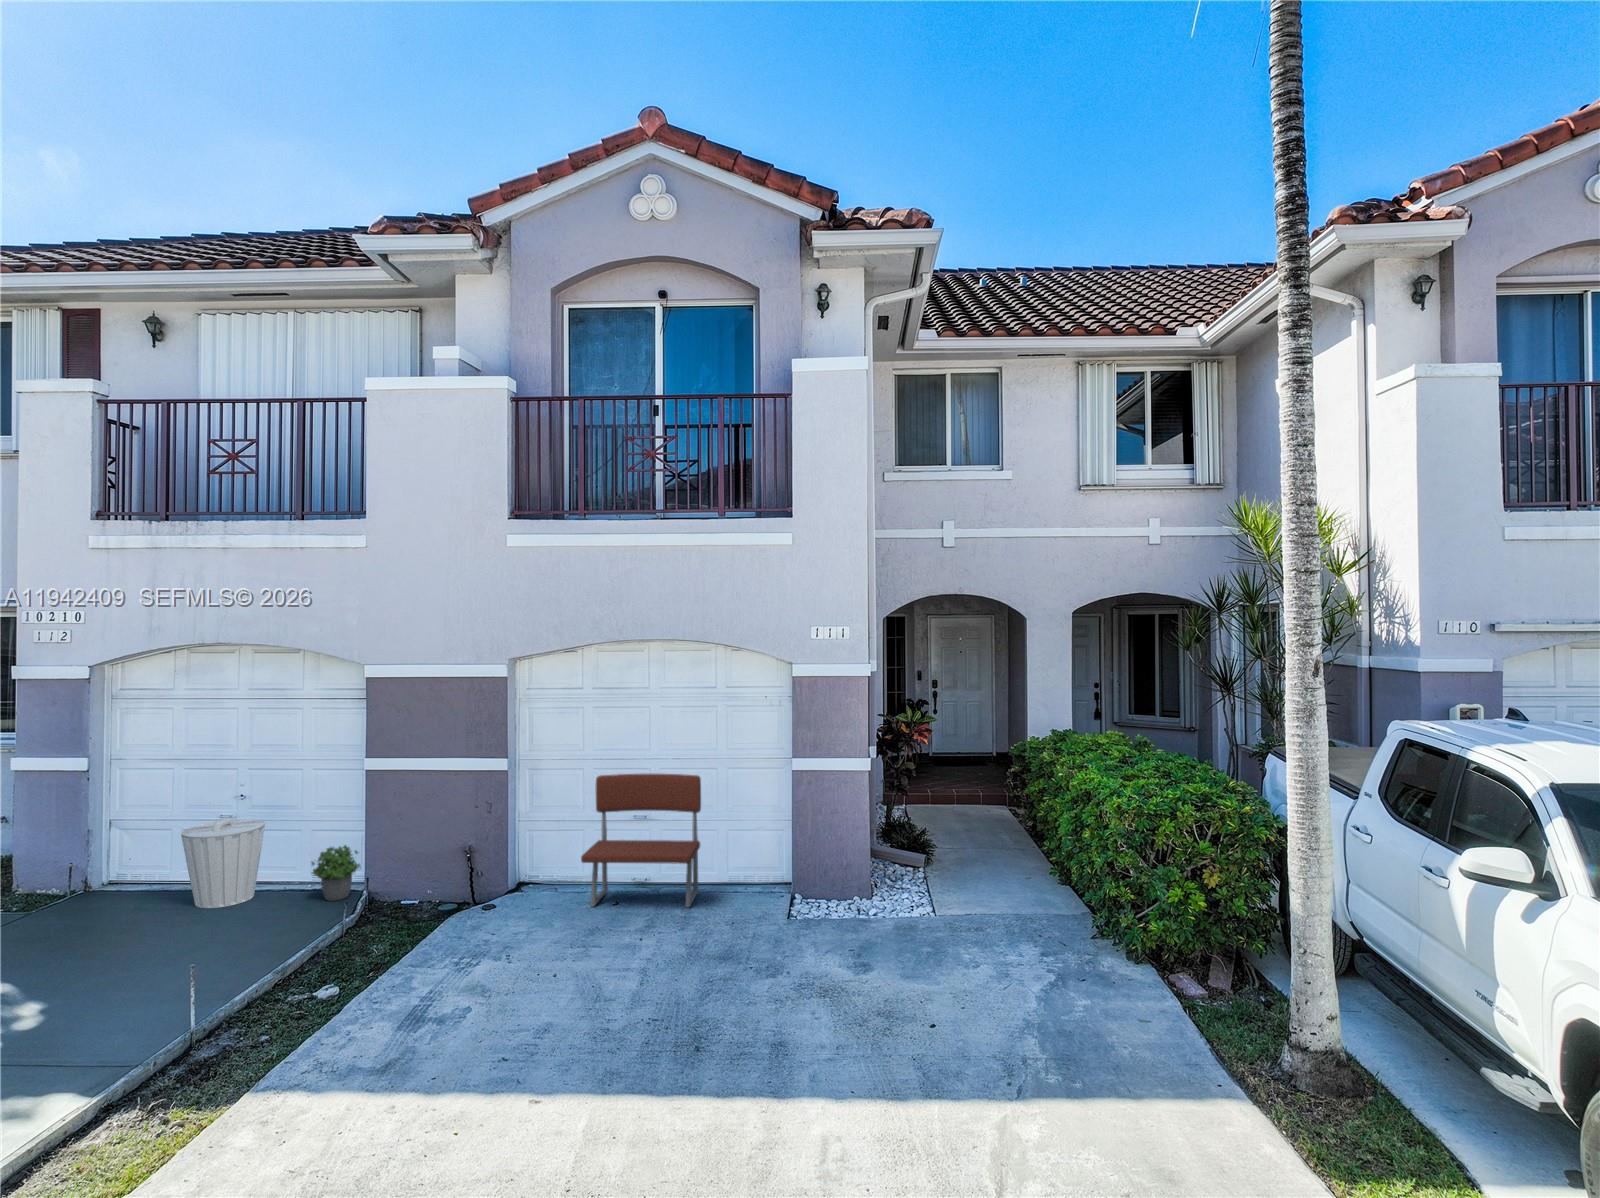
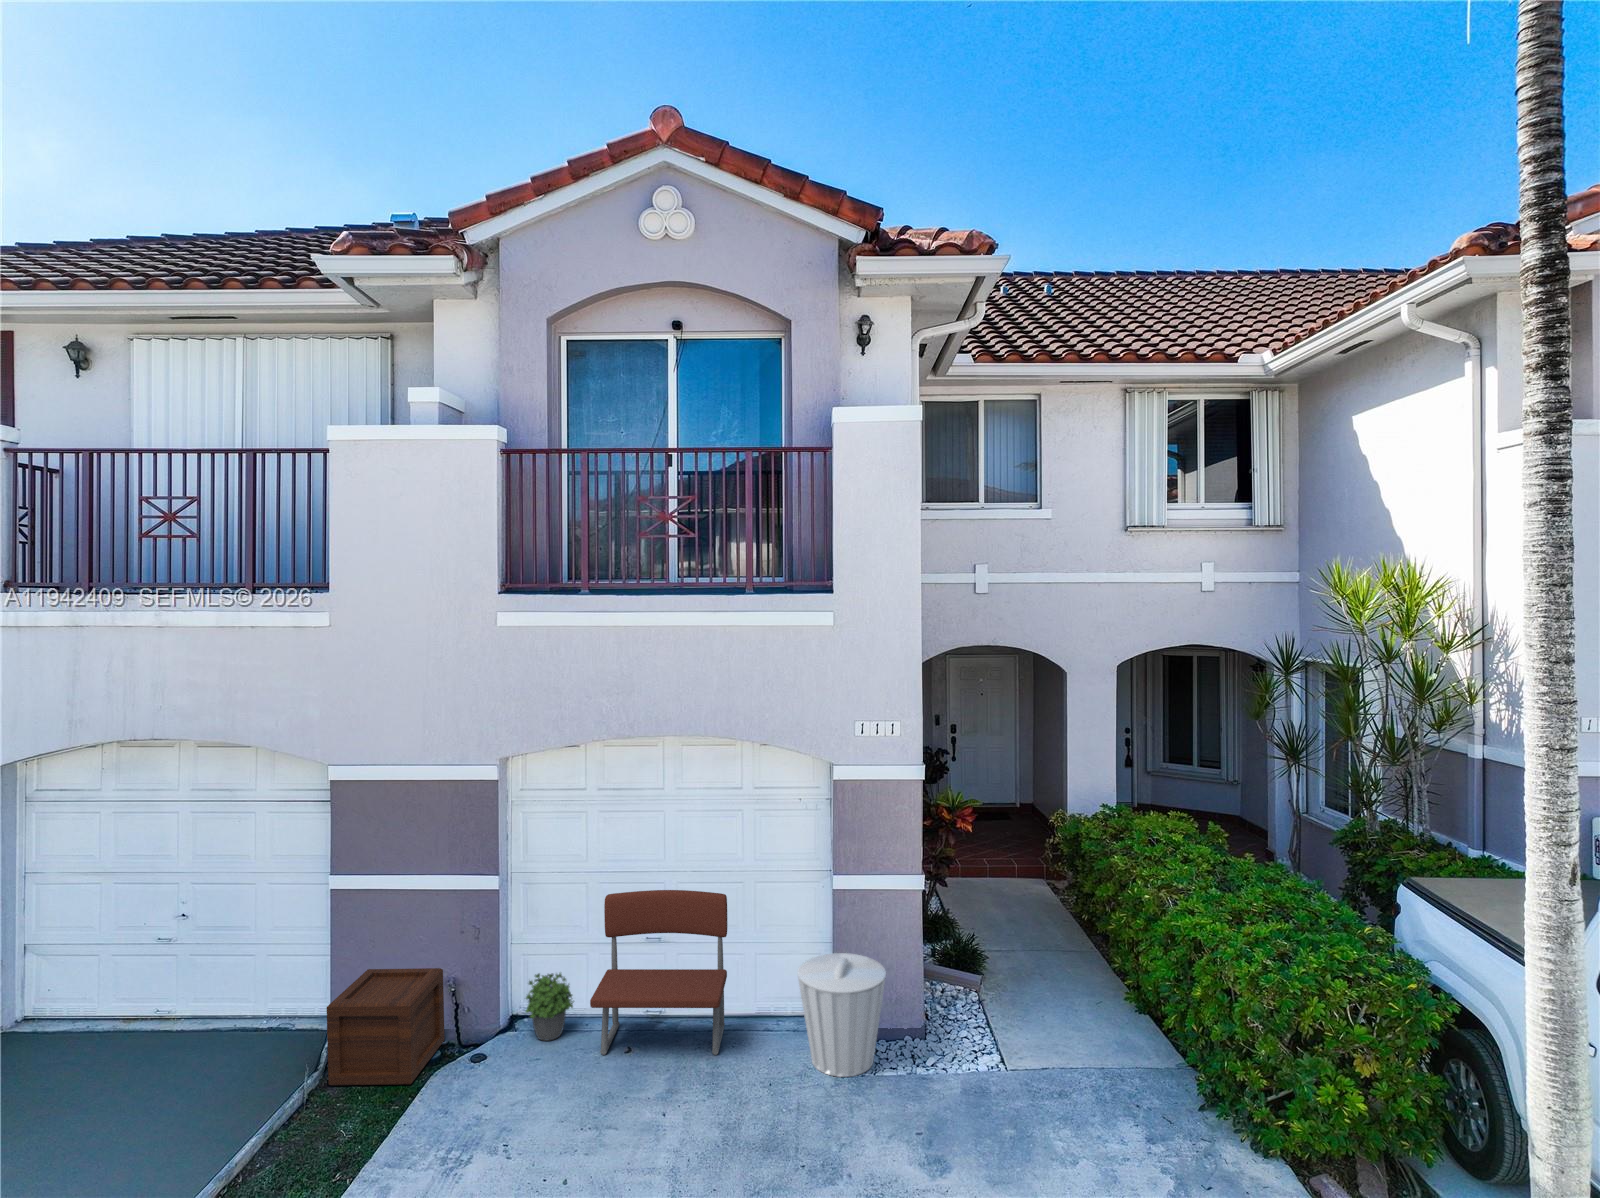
trash can: present [181,818,265,908] -> present [798,953,886,1077]
wooden crate: none [361,835,459,922] -> present [327,968,445,1085]
potted plant: present [312,845,360,901] -> present [526,973,573,1041]

